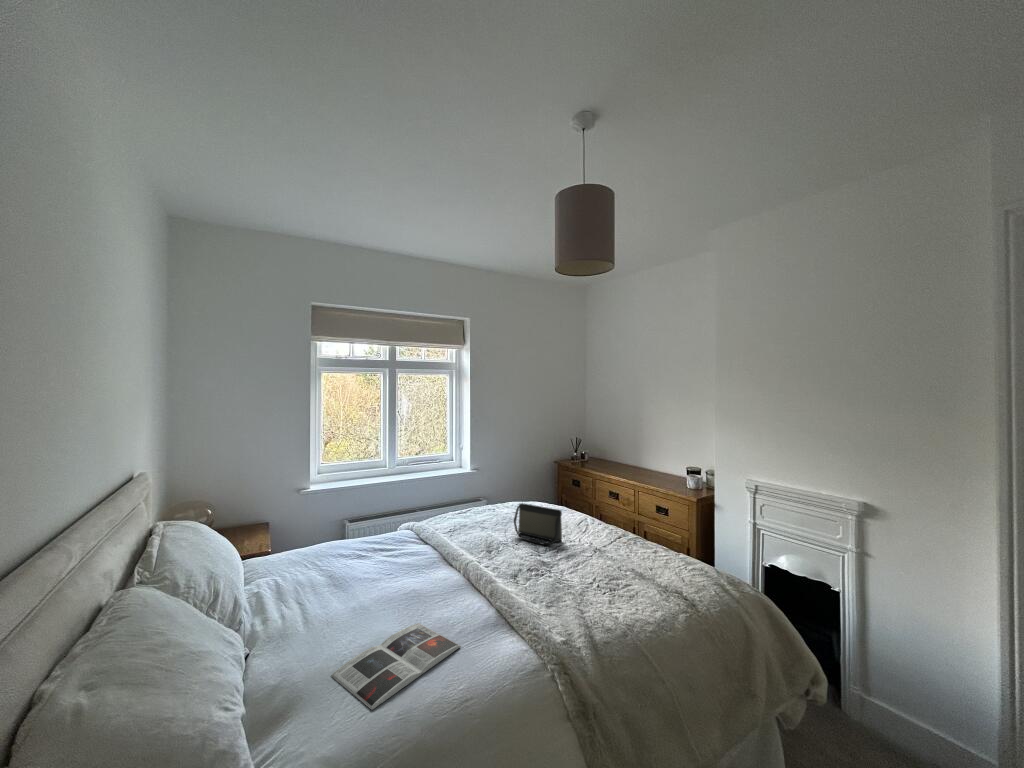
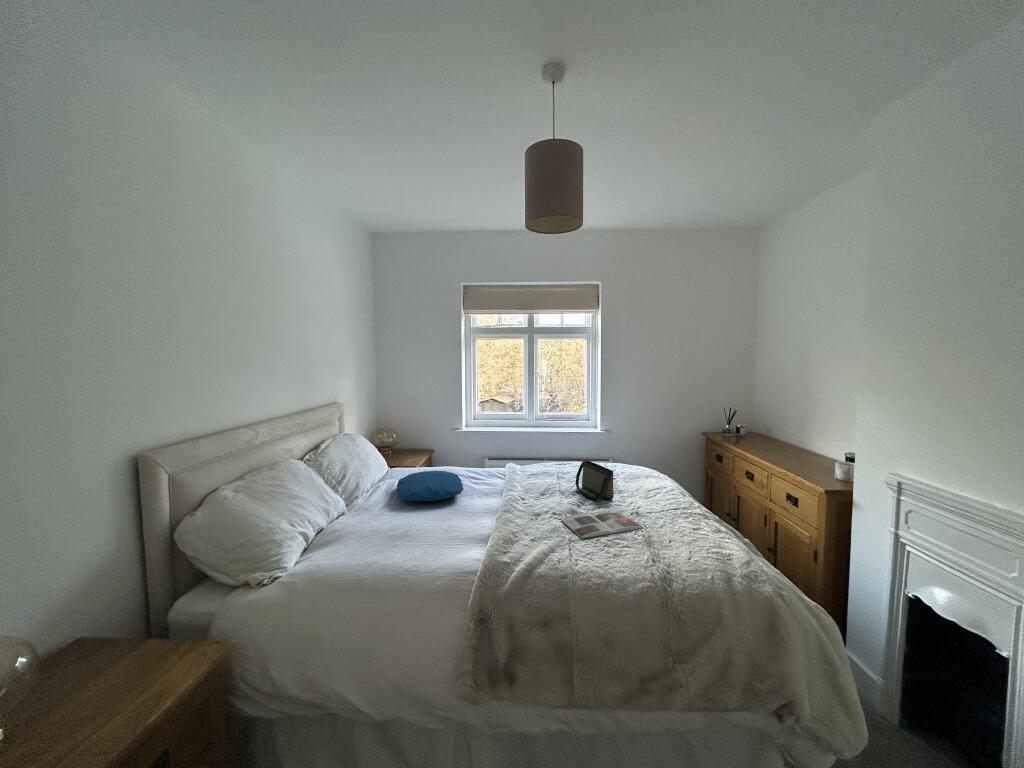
pillow: none [293,548,405,603] -> present [396,471,464,501]
magazine: present [331,623,461,710] -> present [561,511,643,539]

